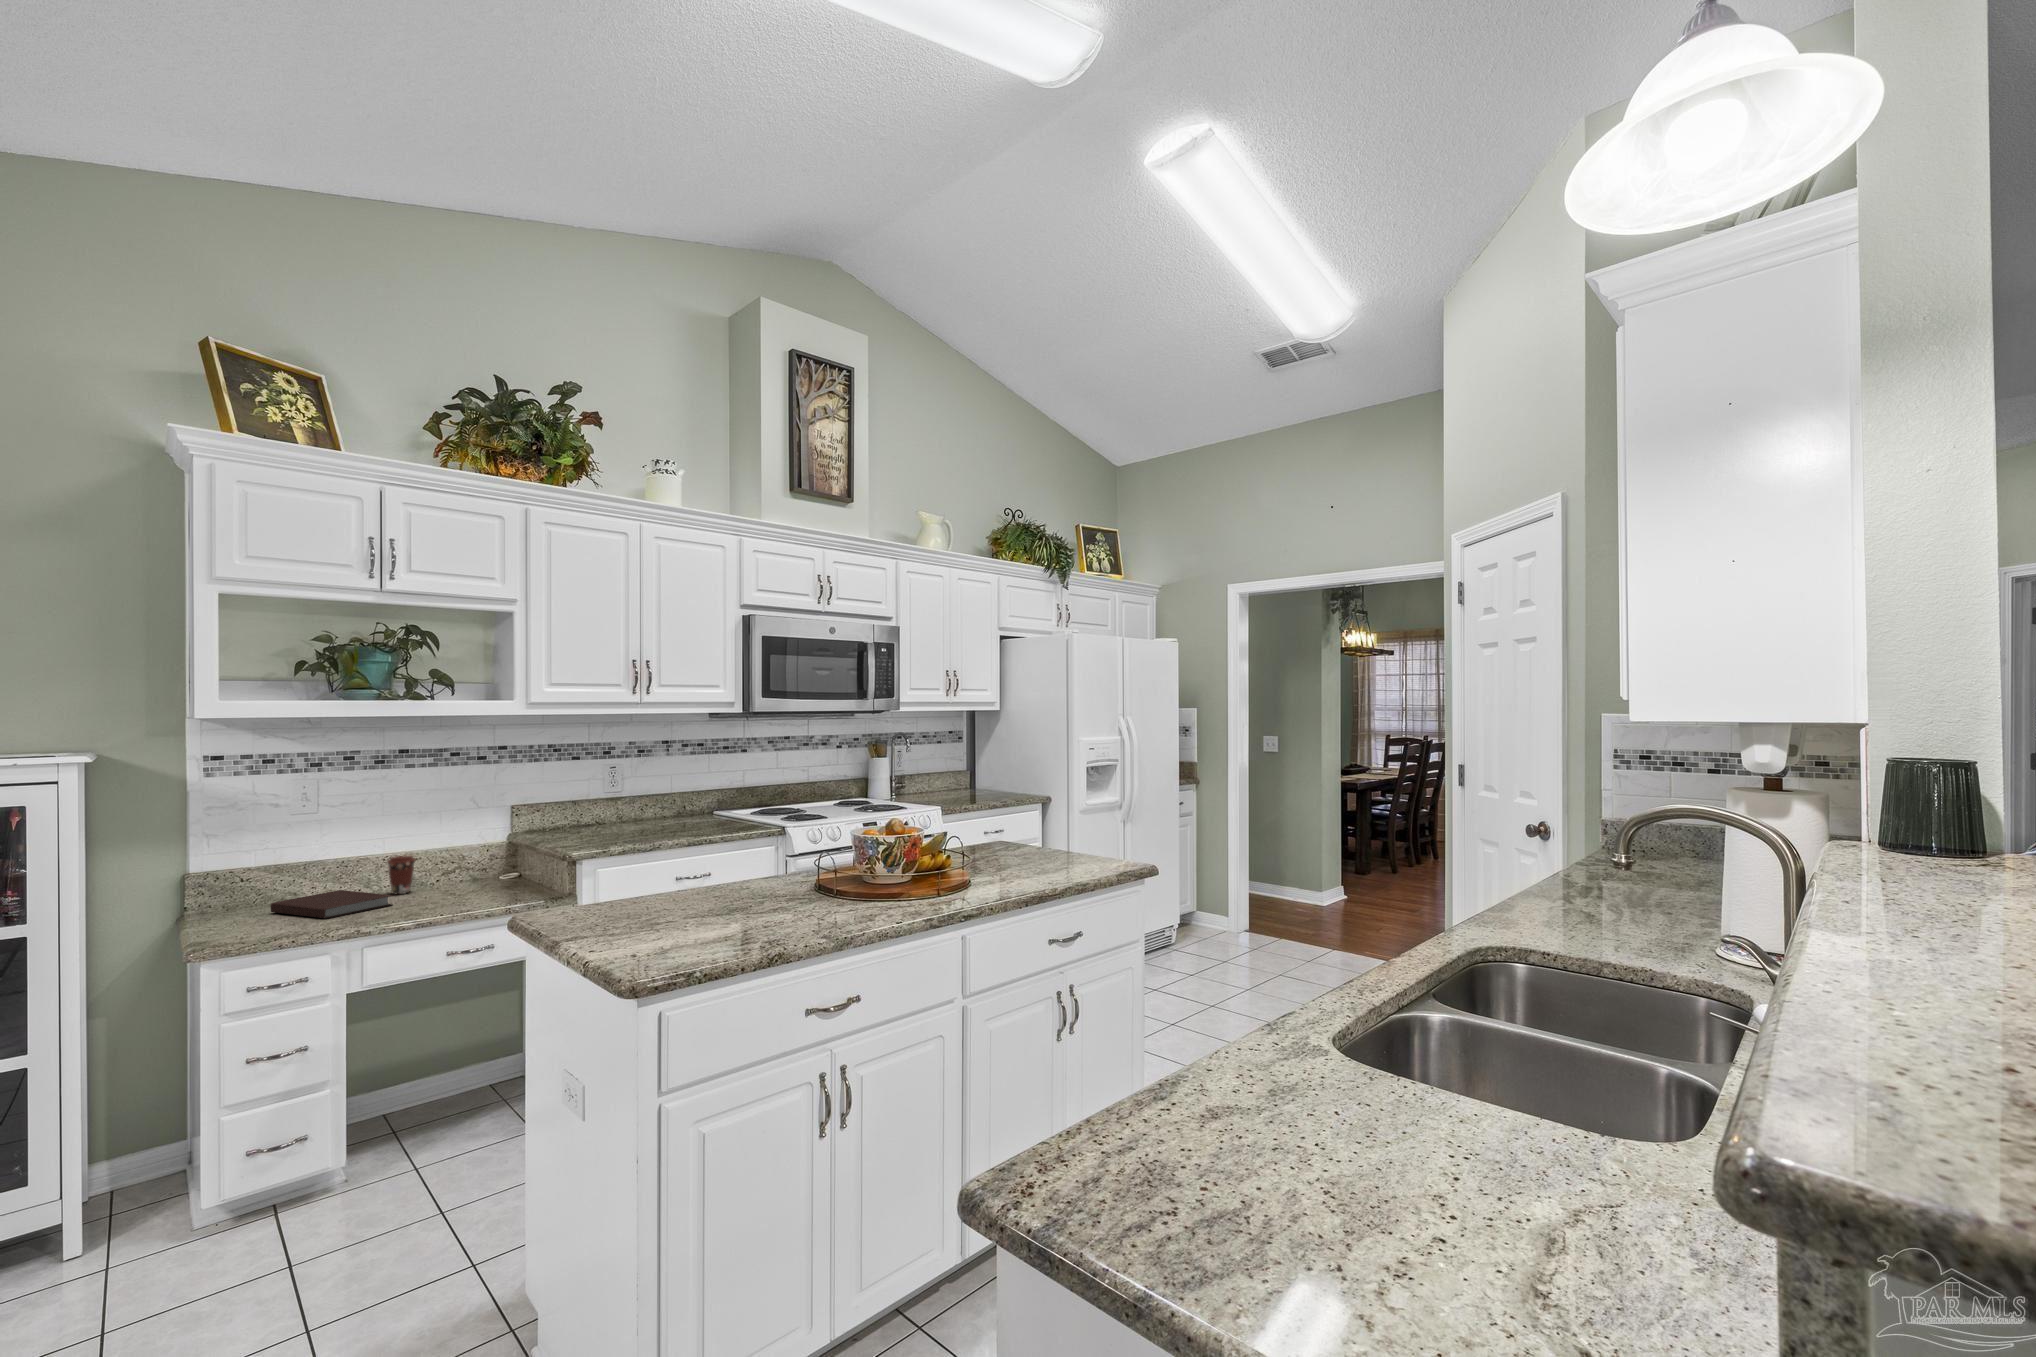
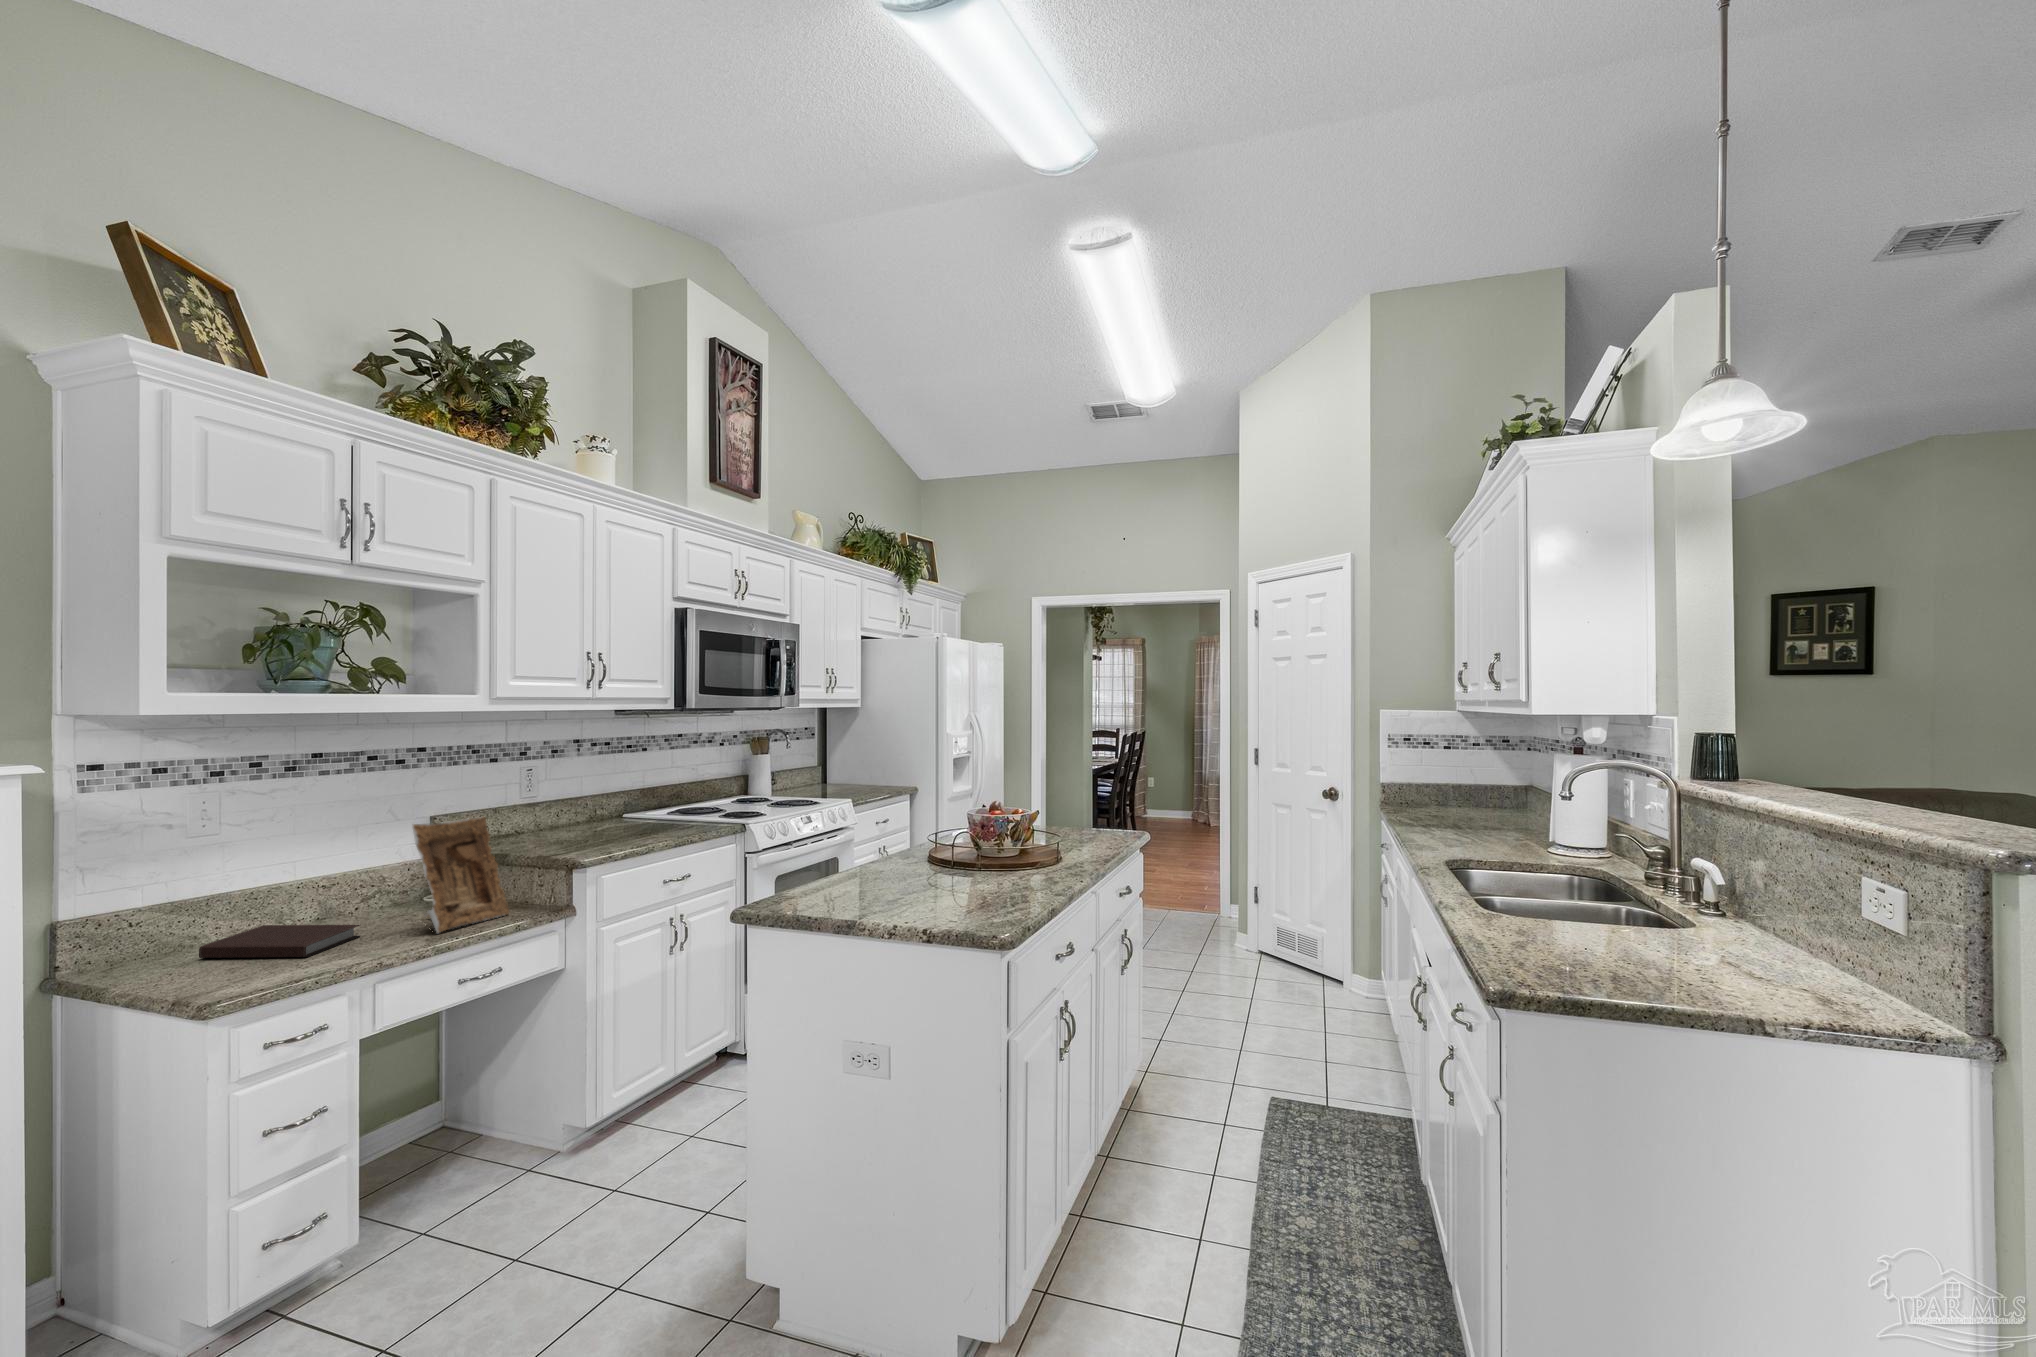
picture frame: none [431,807,521,908] -> present [413,816,509,933]
coffee cup: present [387,856,415,894] -> none [314,879,351,926]

